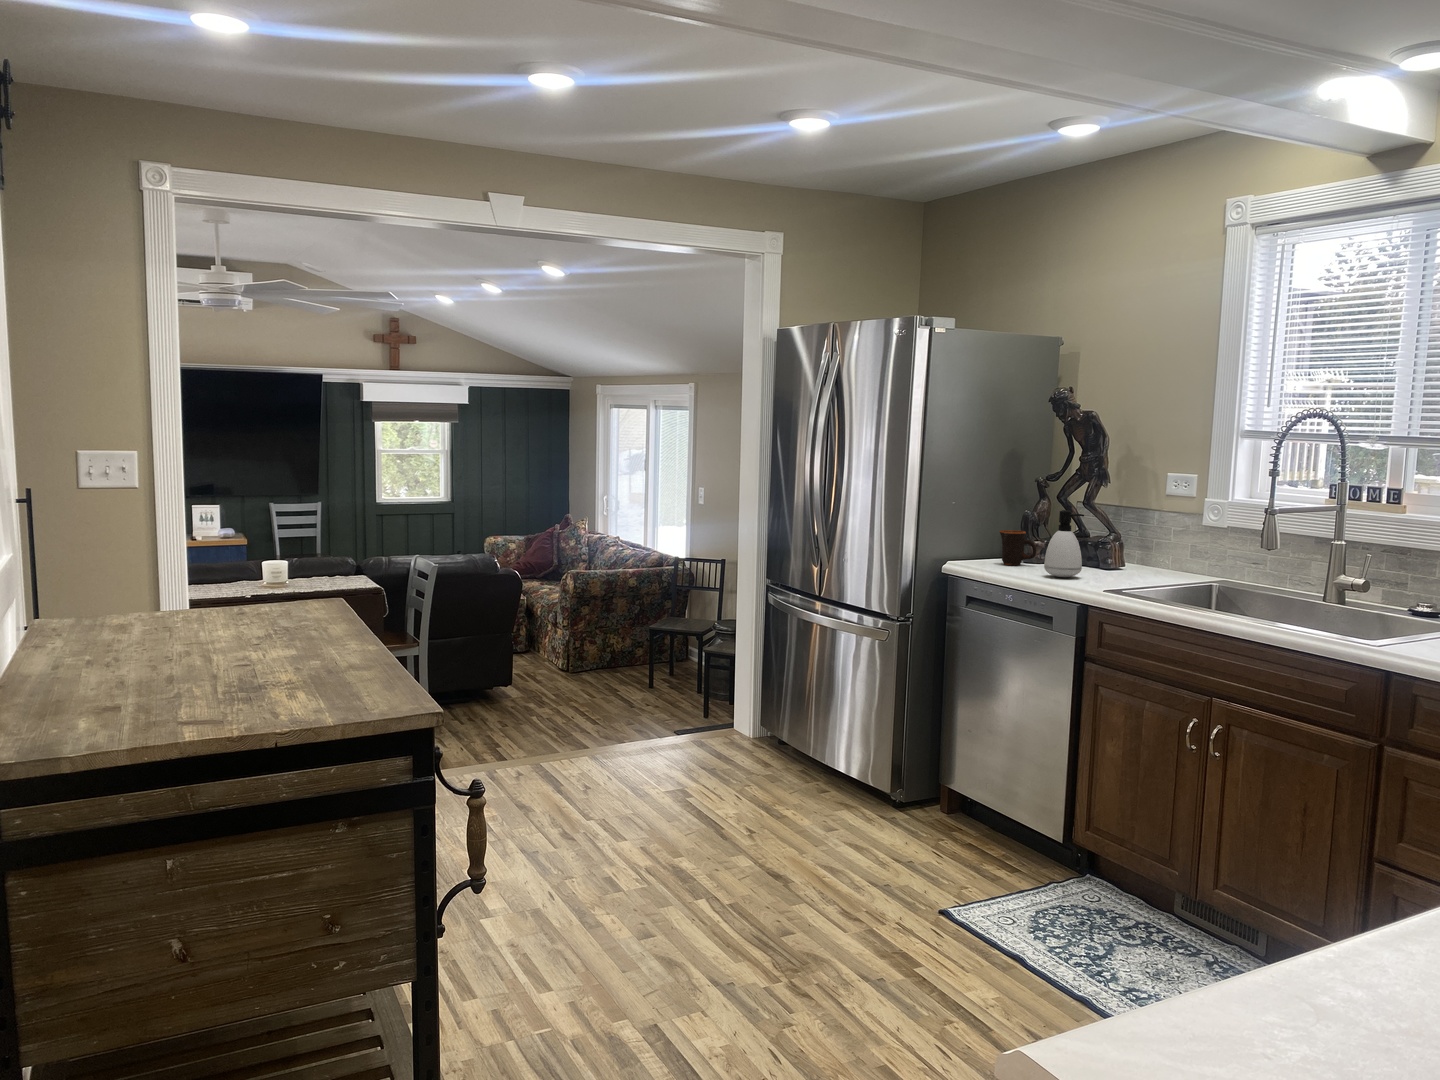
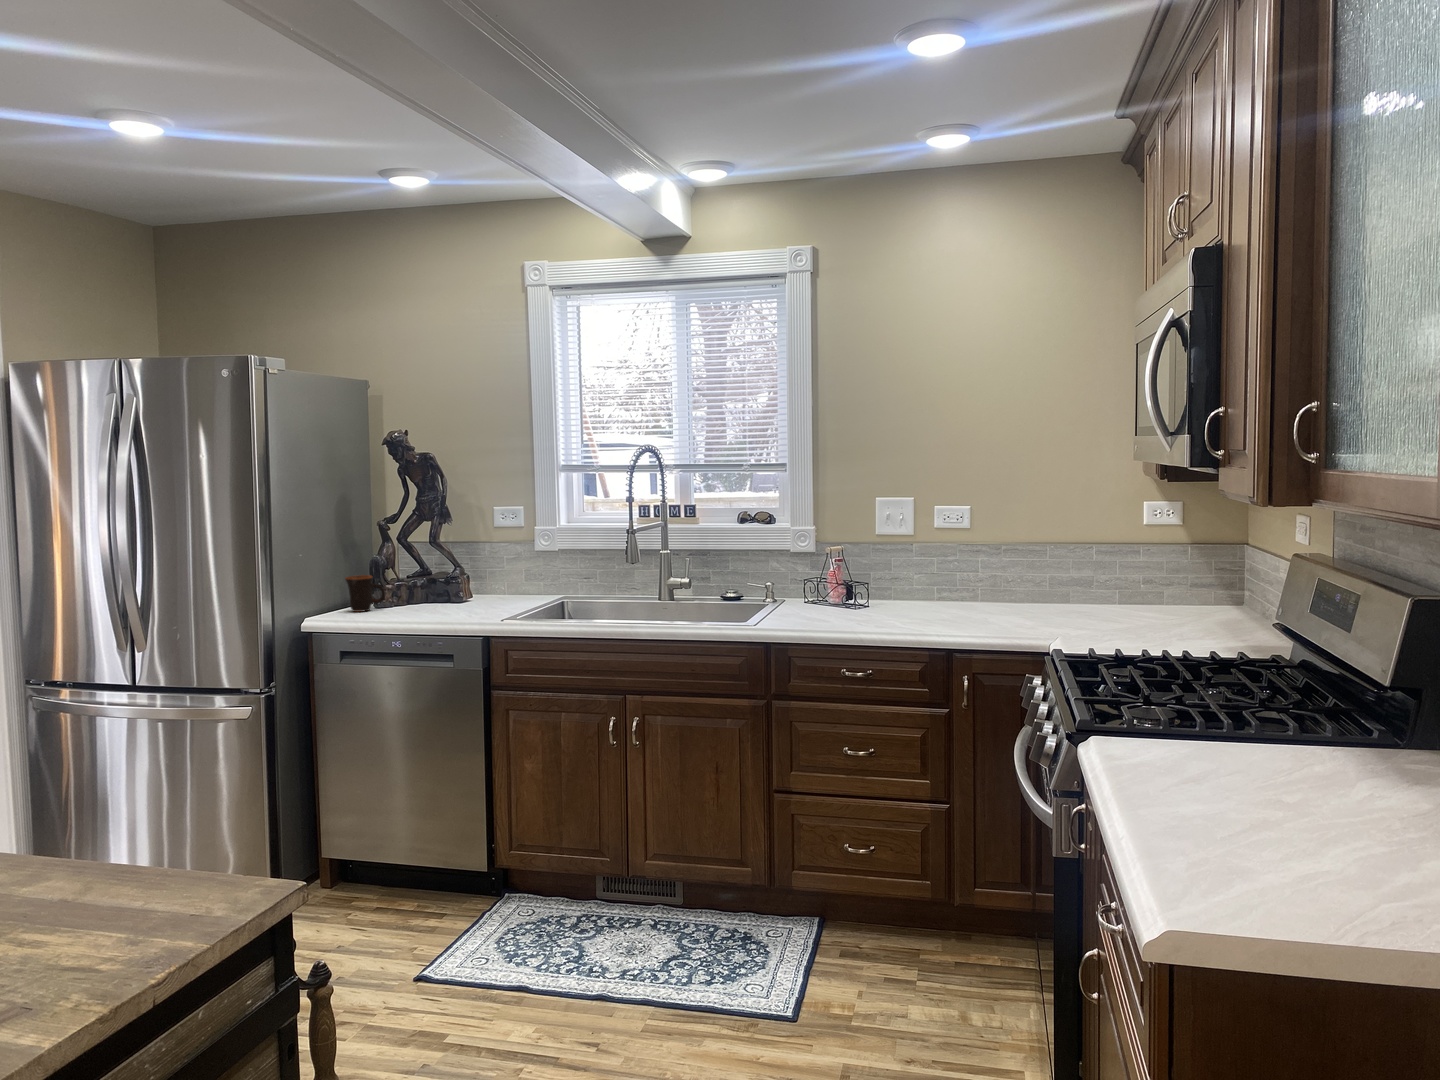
soap dispenser: present [1044,510,1084,577] -> none [415,550,451,615]

